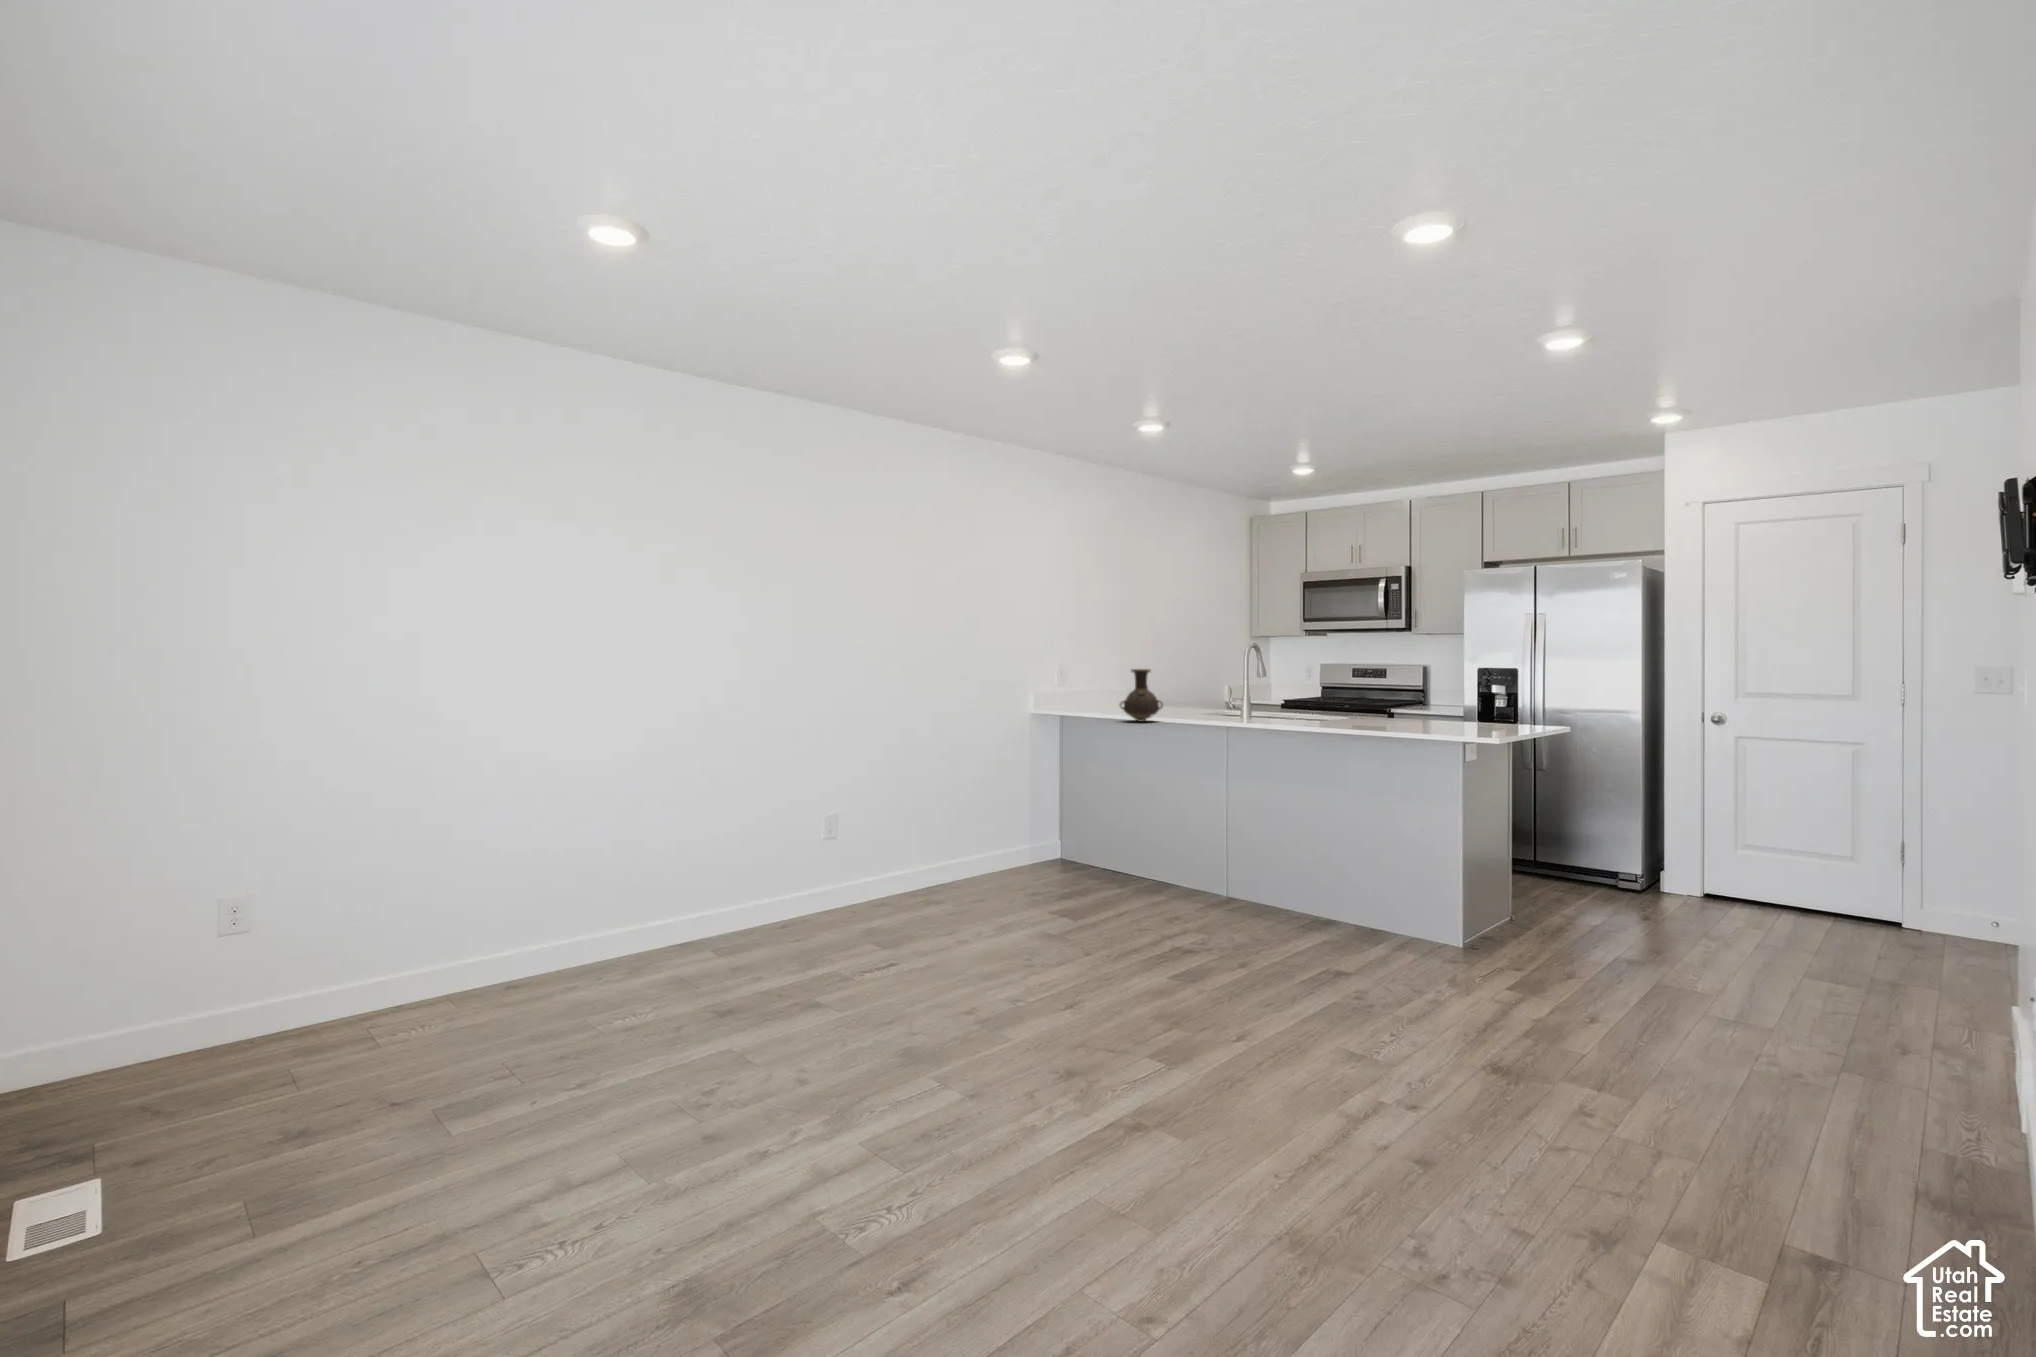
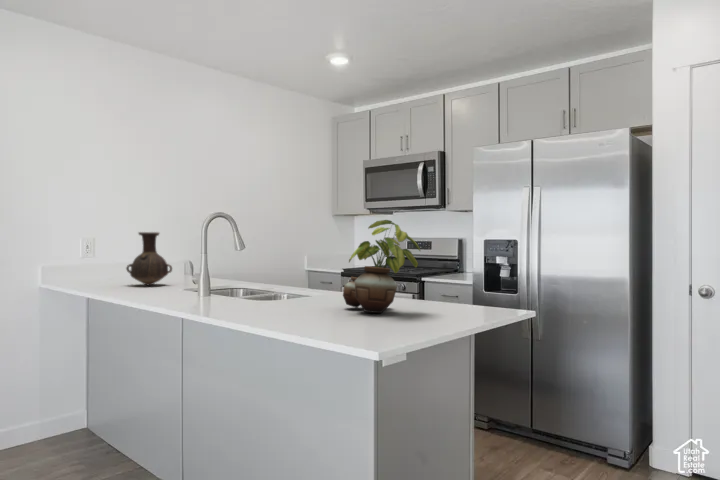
potted plant: none [1391,662,1468,738] -> present [343,220,420,313]

